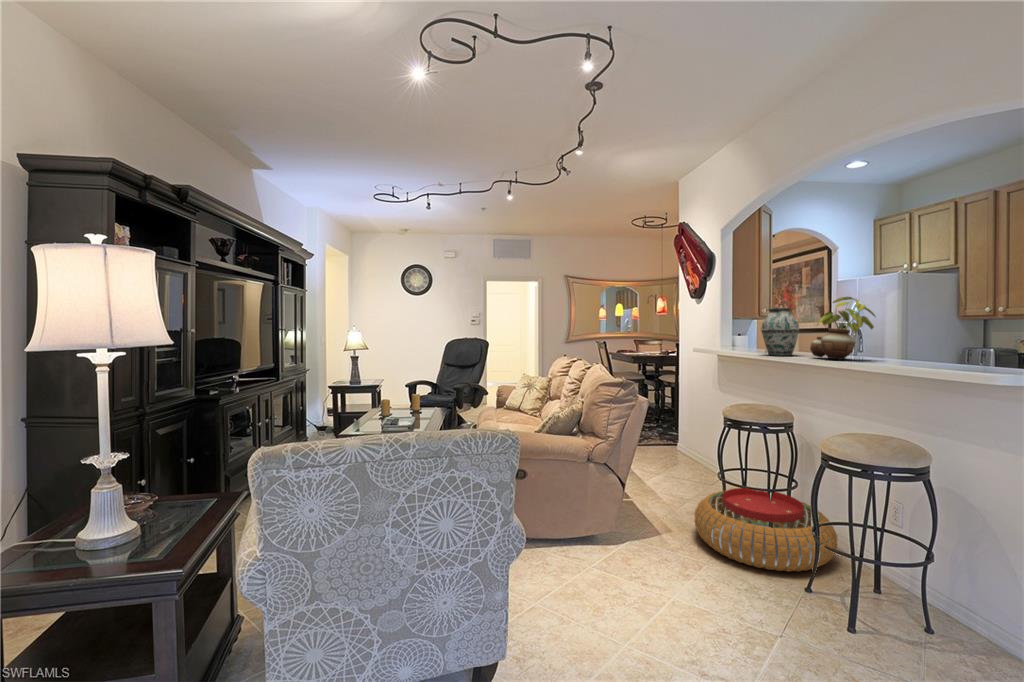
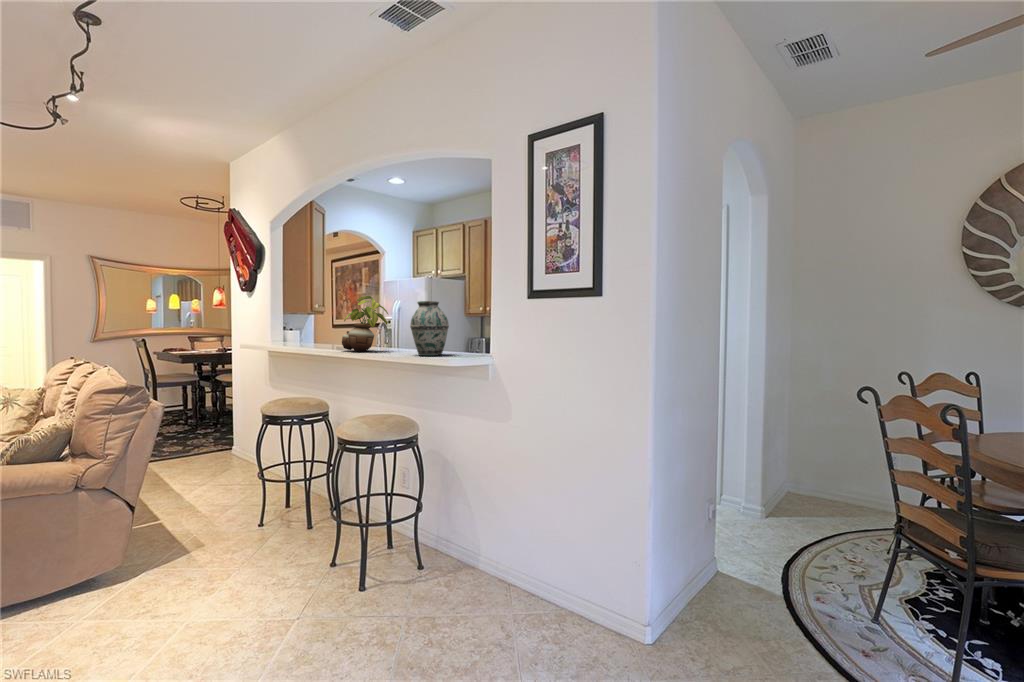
vase: present [761,308,799,356] -> present [410,301,449,356]
pouf: present [694,488,837,572] -> none [227,480,361,557]

